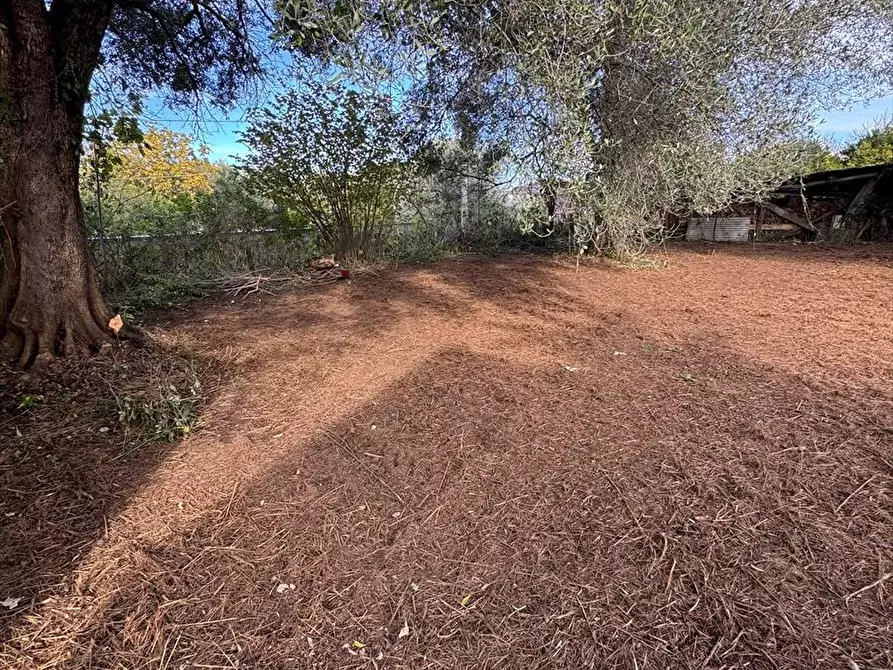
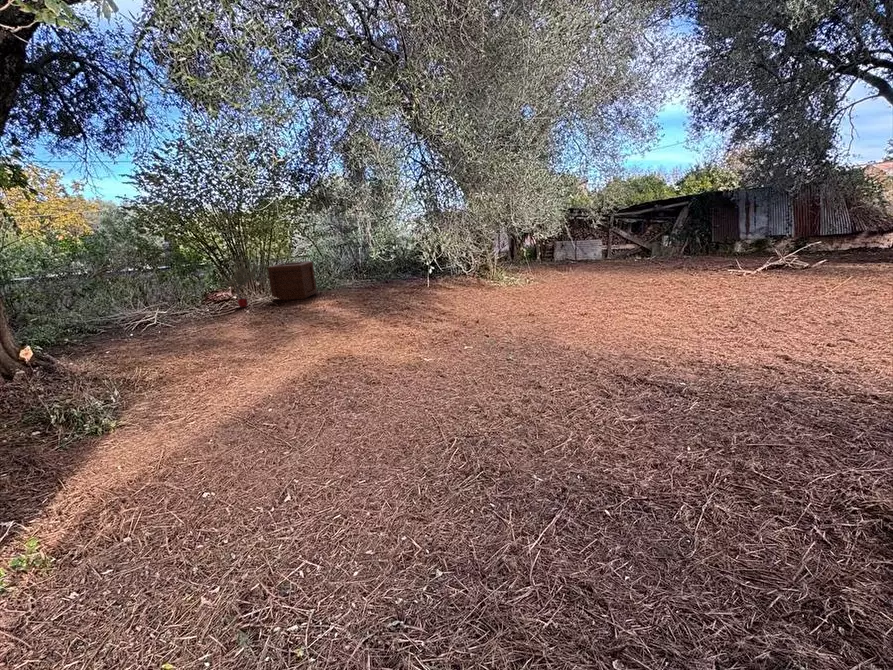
wooden crate: none [372,230,421,272] -> present [267,261,317,301]

